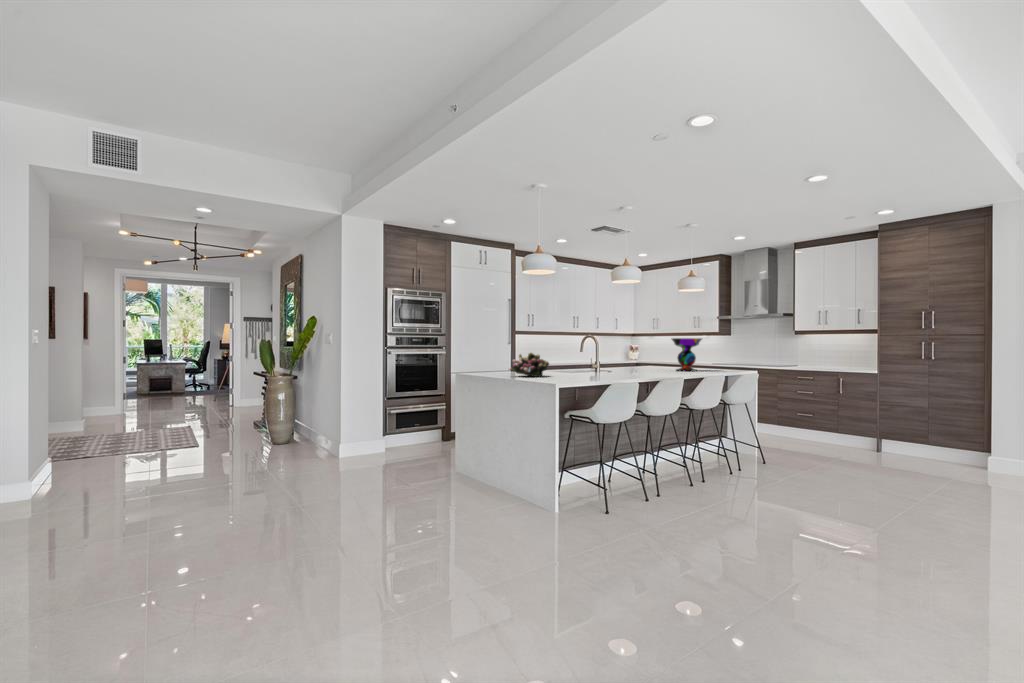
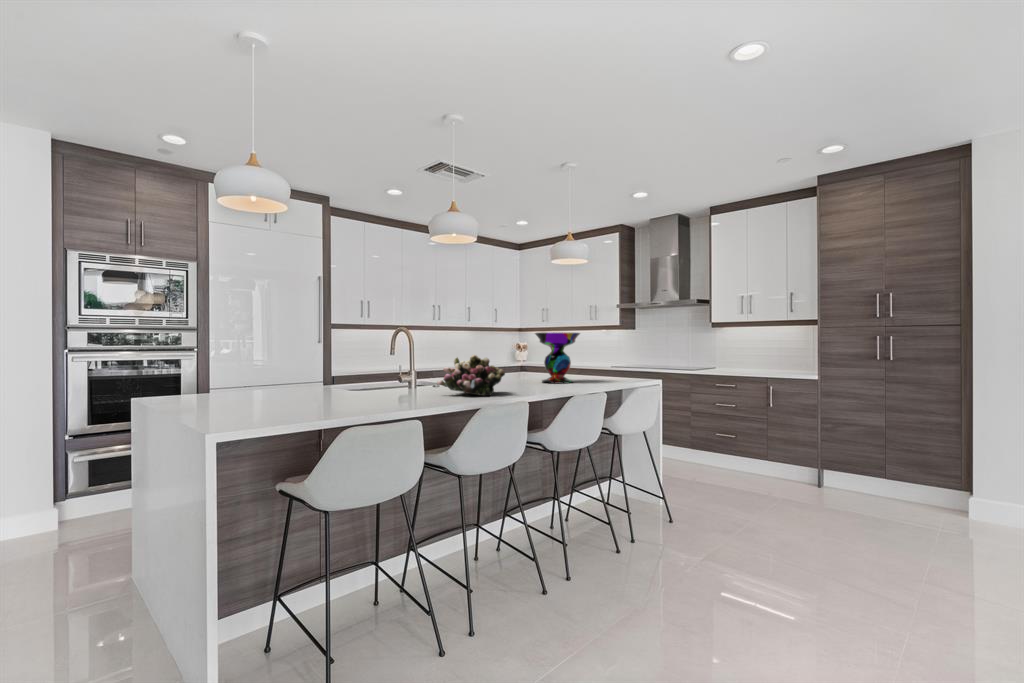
flower arrangement: present [509,352,549,377] -> present [437,355,505,396]

